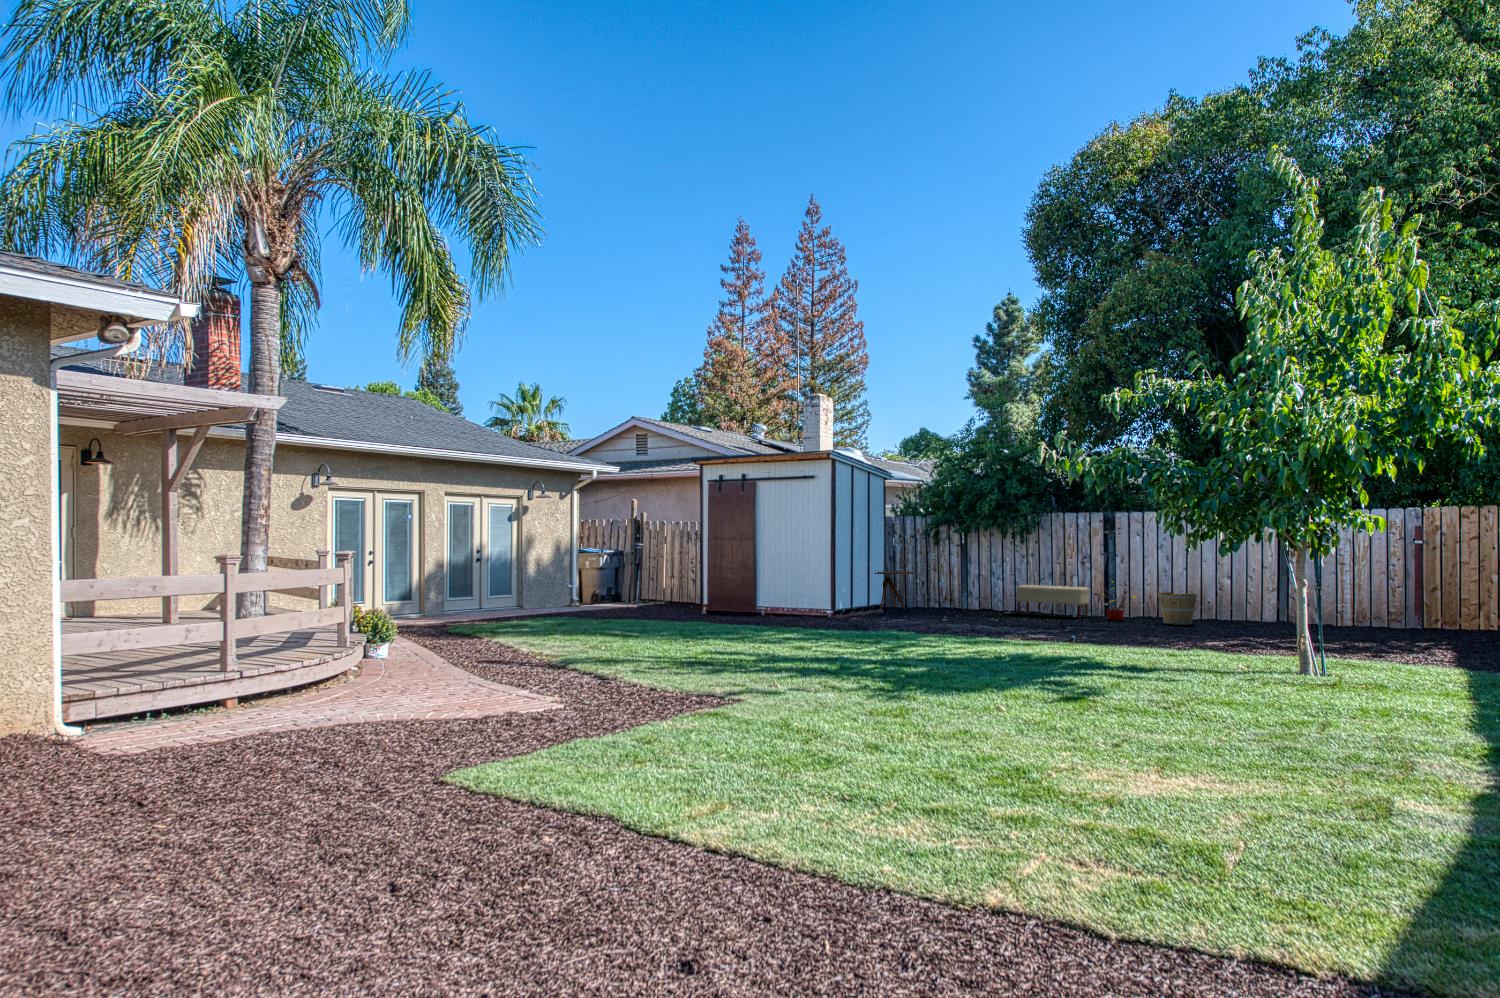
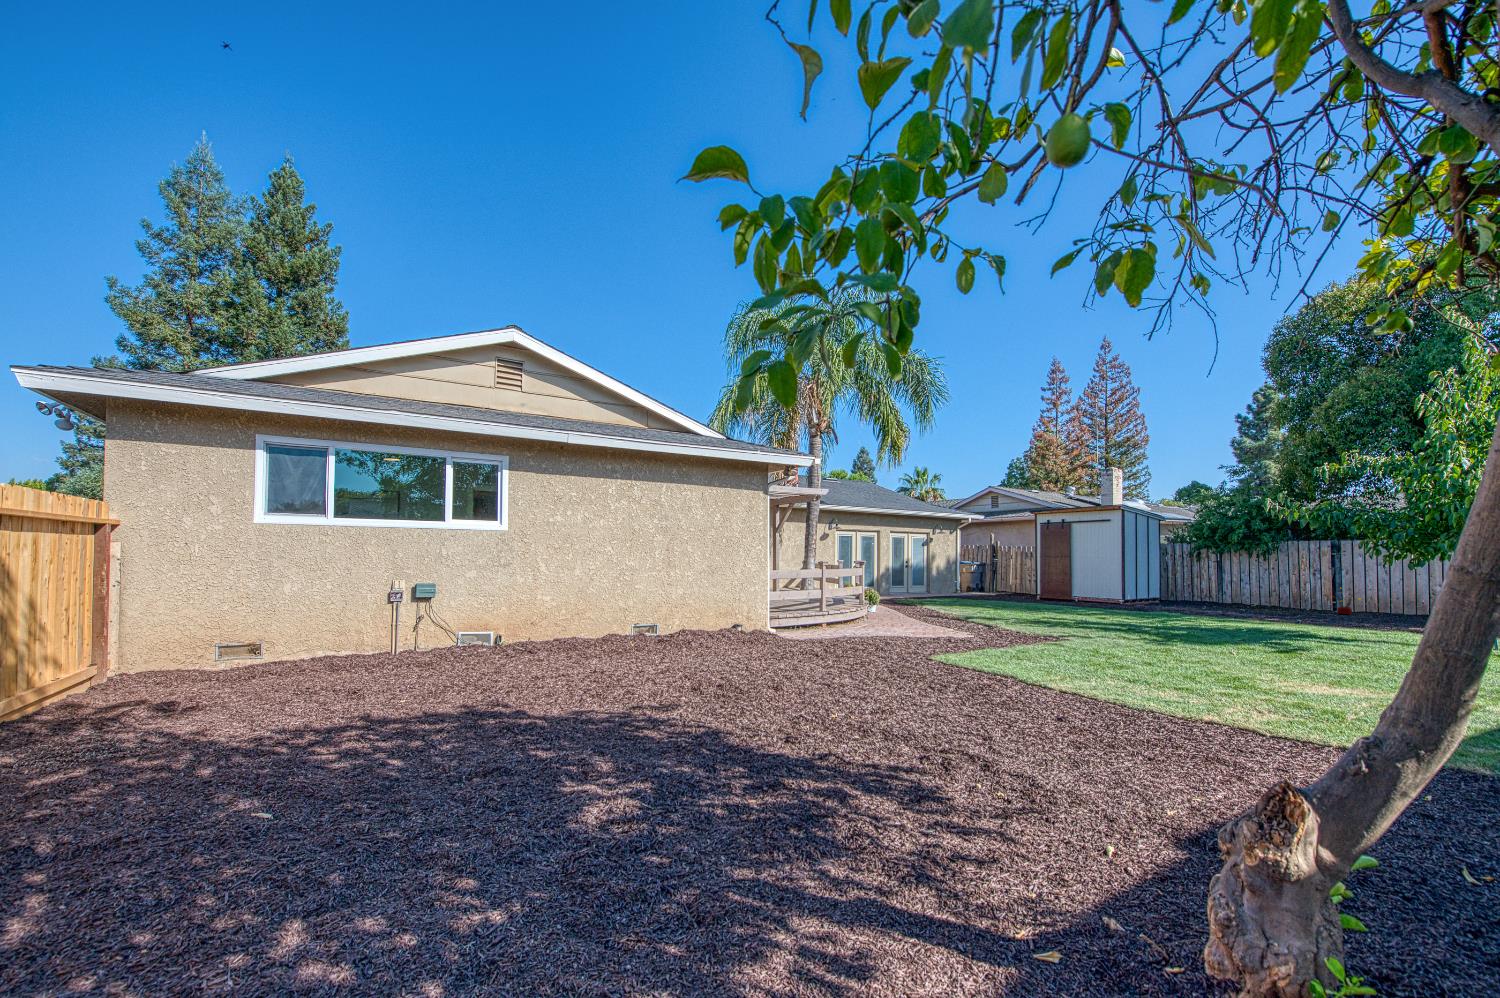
round table: present [874,571,915,609] -> none [1145,578,1185,602]
bench: present [1016,585,1089,618] -> none [1262,589,1322,613]
wooden bucket: present [1158,592,1197,625] -> none [1380,596,1415,619]

